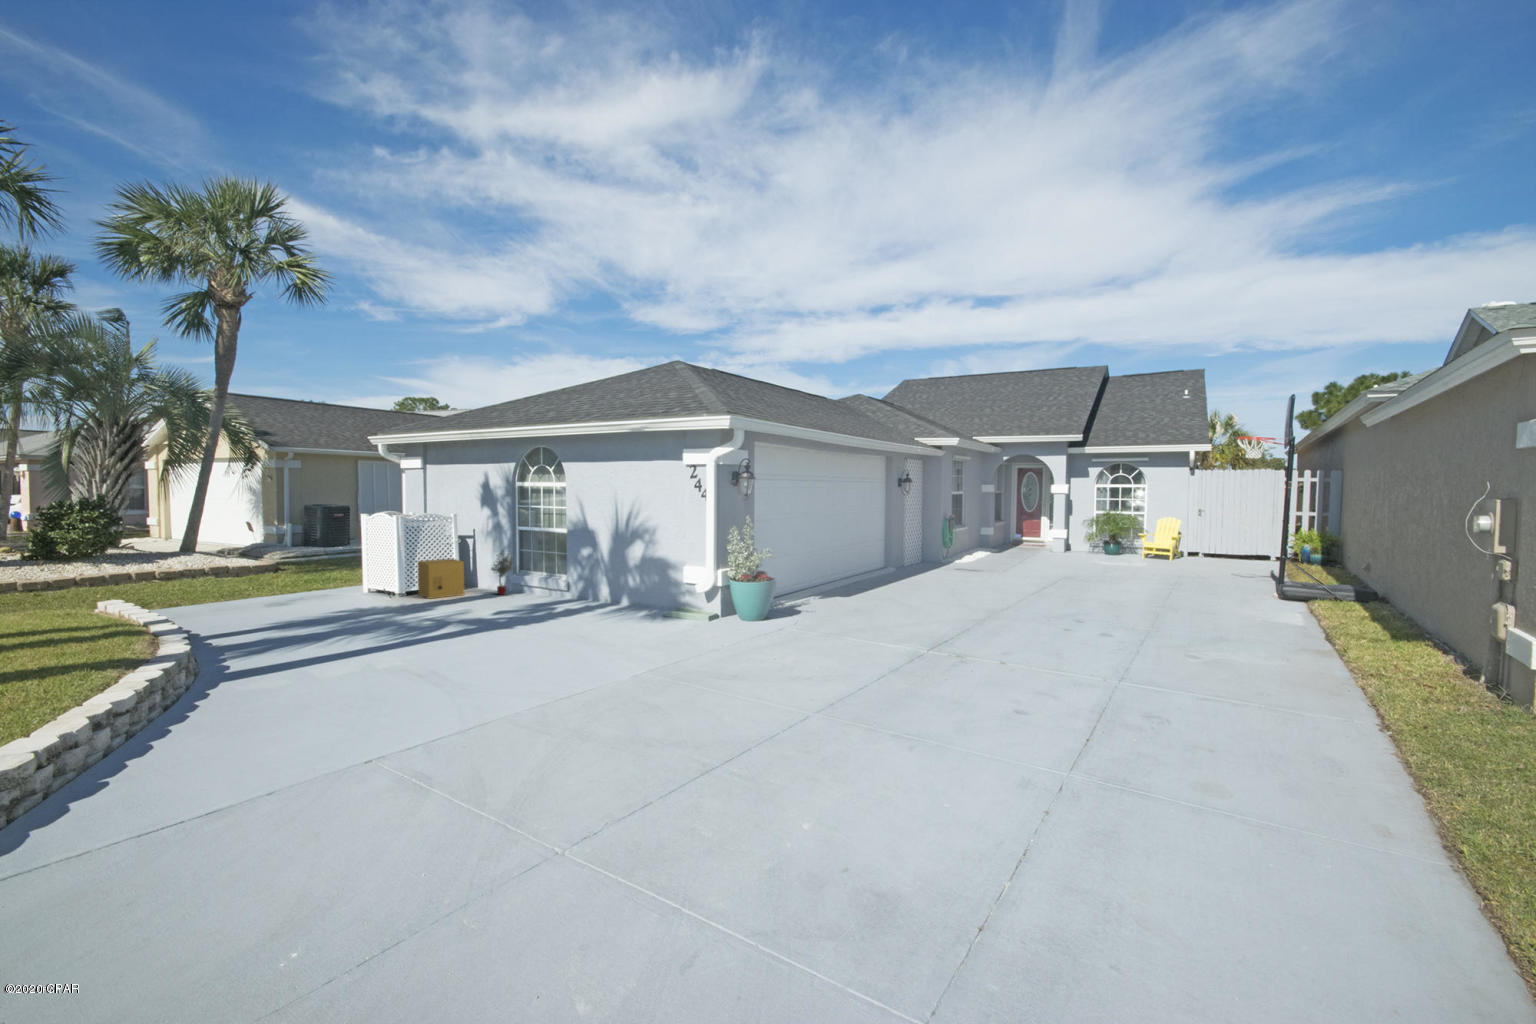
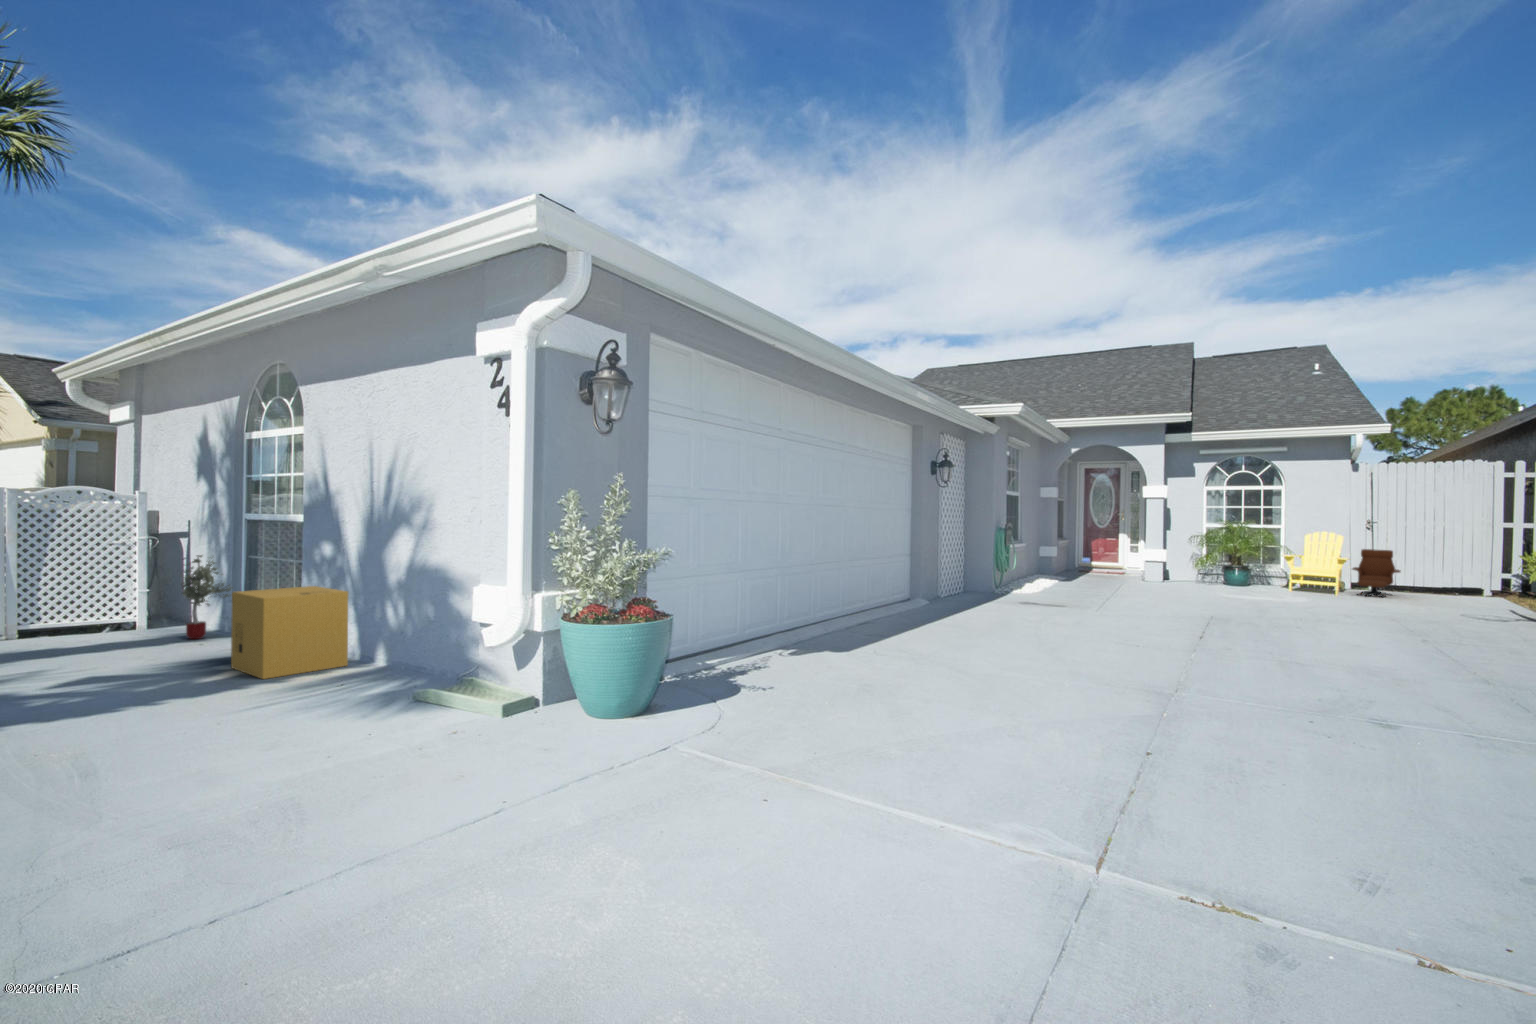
lounge chair: none [1184,529,1213,562] -> present [1353,549,1400,597]
cardboard box: present [418,558,465,599] -> present [231,586,348,679]

